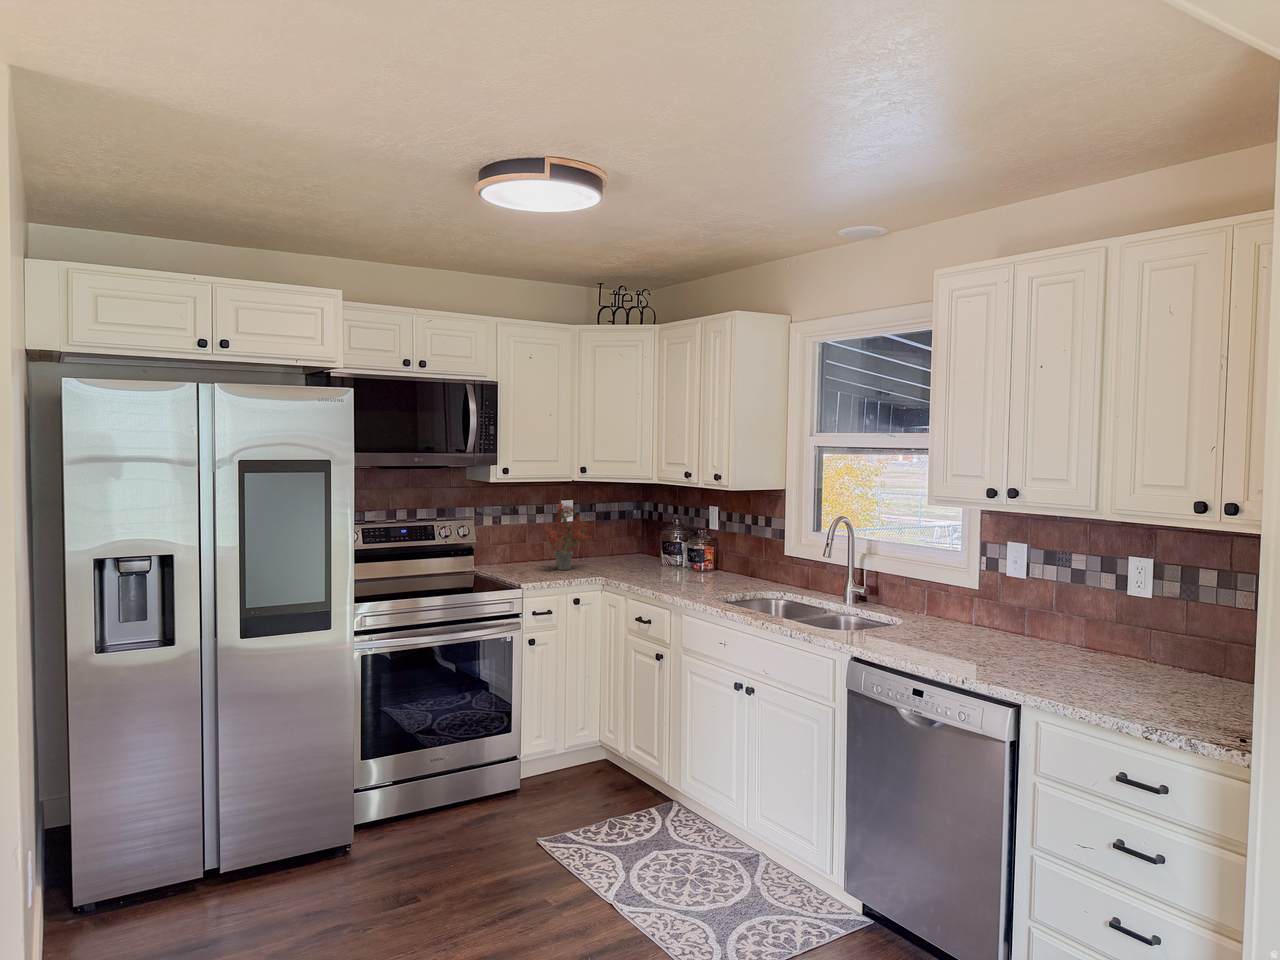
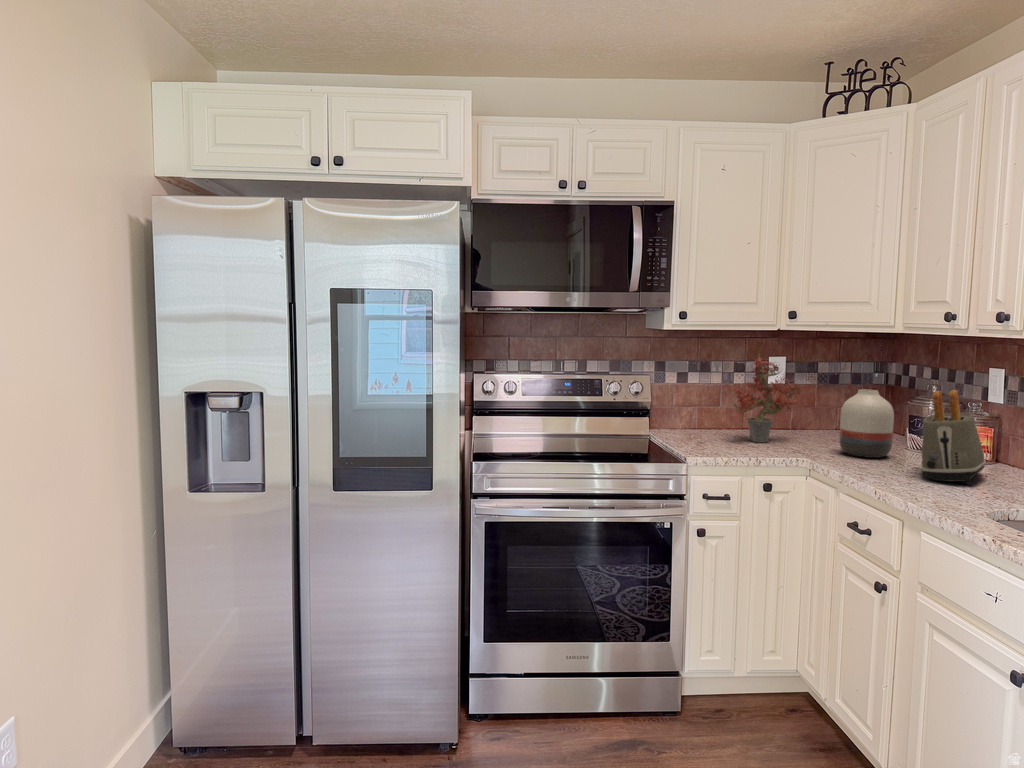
toaster: none [674,523,709,584] -> present [922,390,986,484]
vase: none [622,525,655,574] -> present [840,390,894,458]

